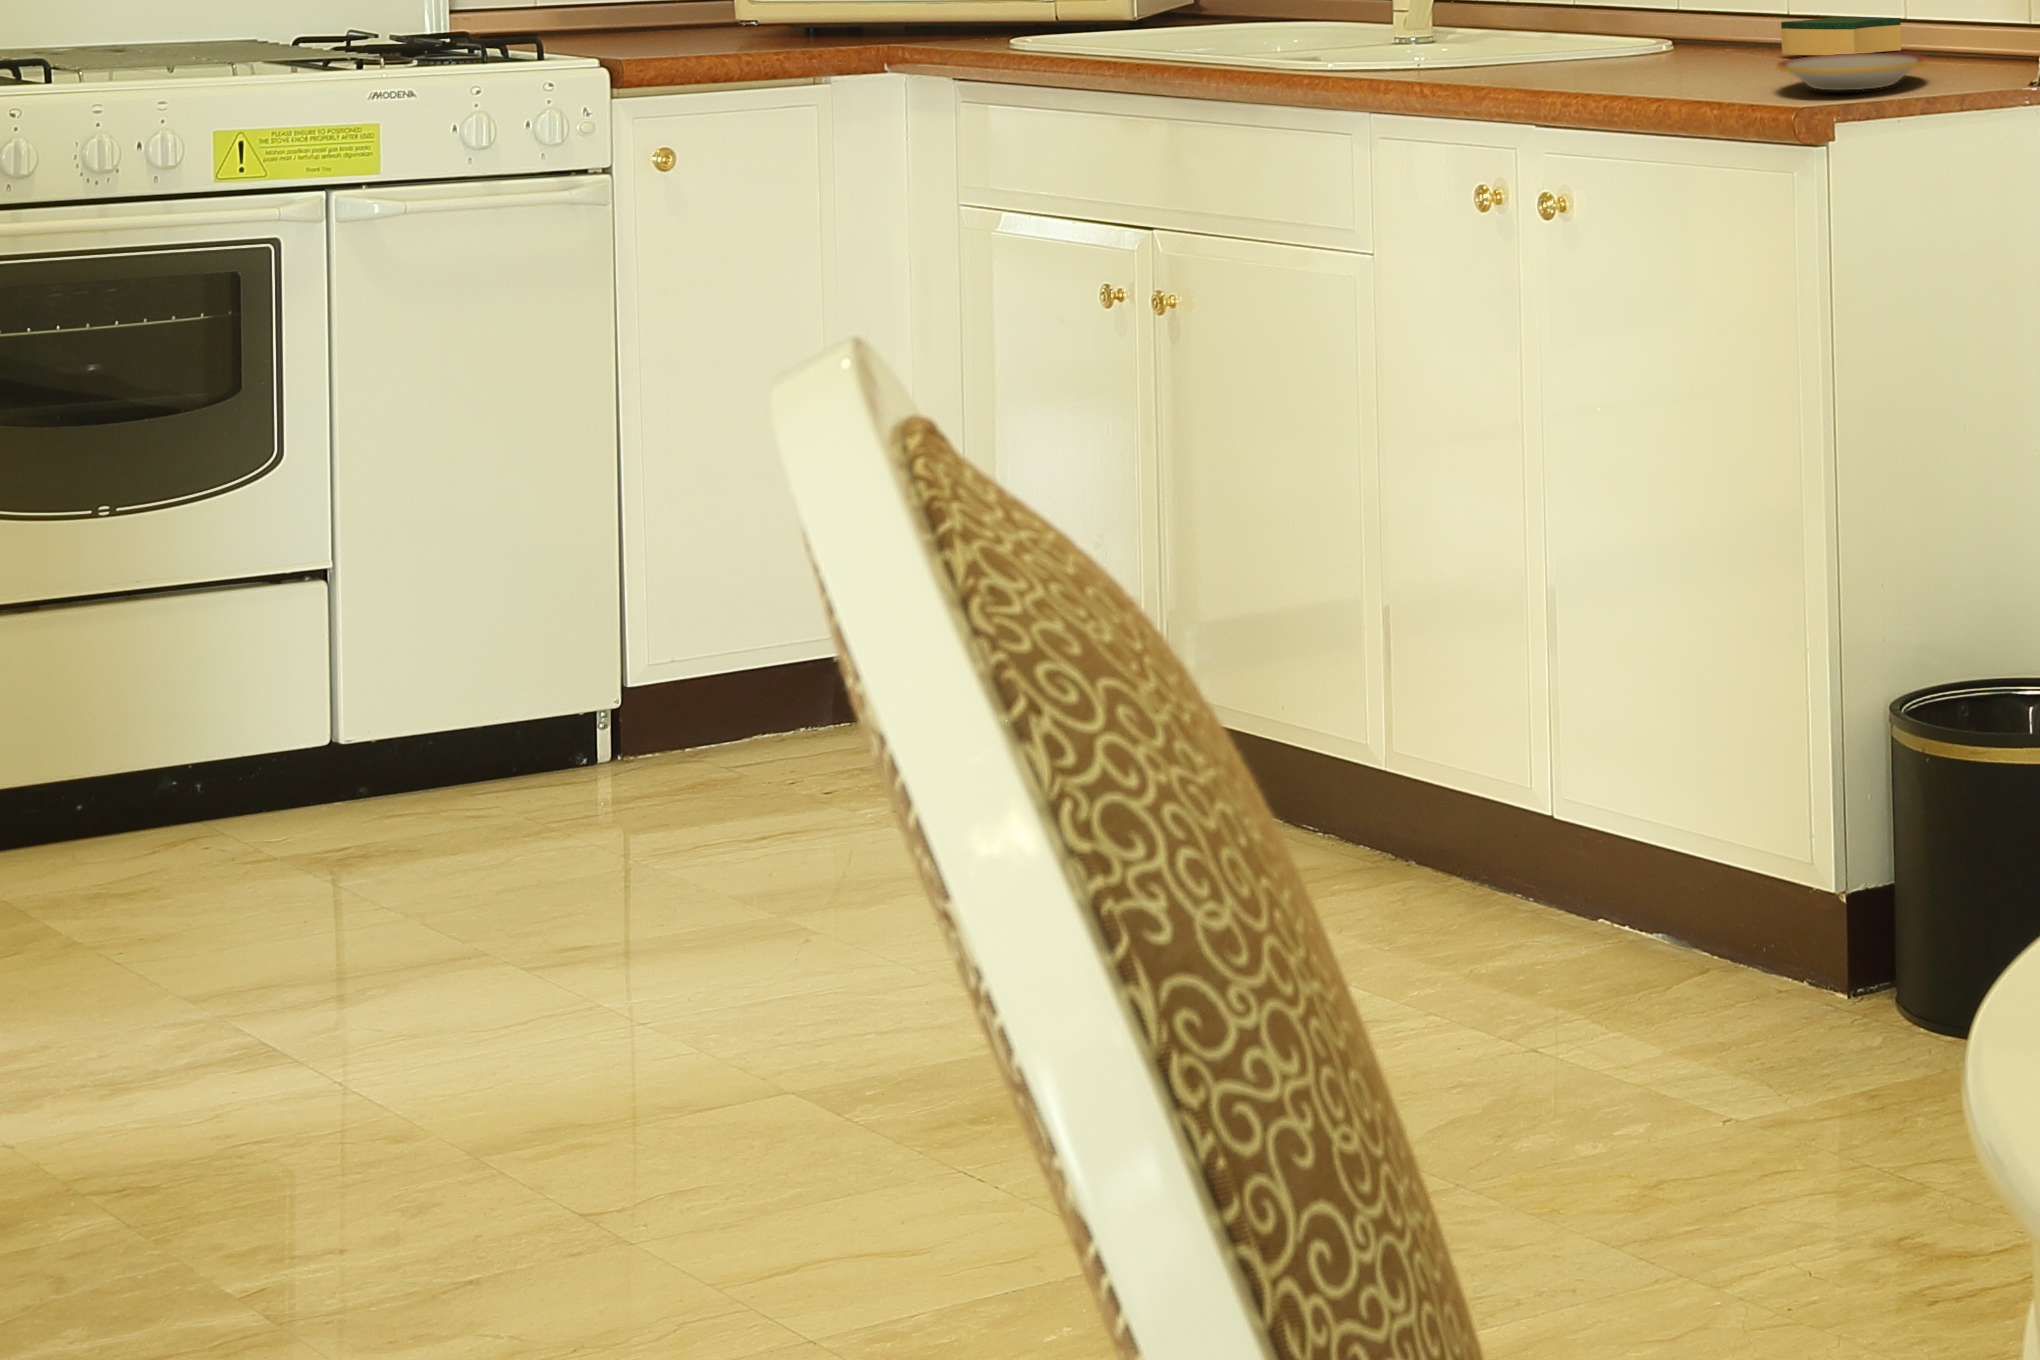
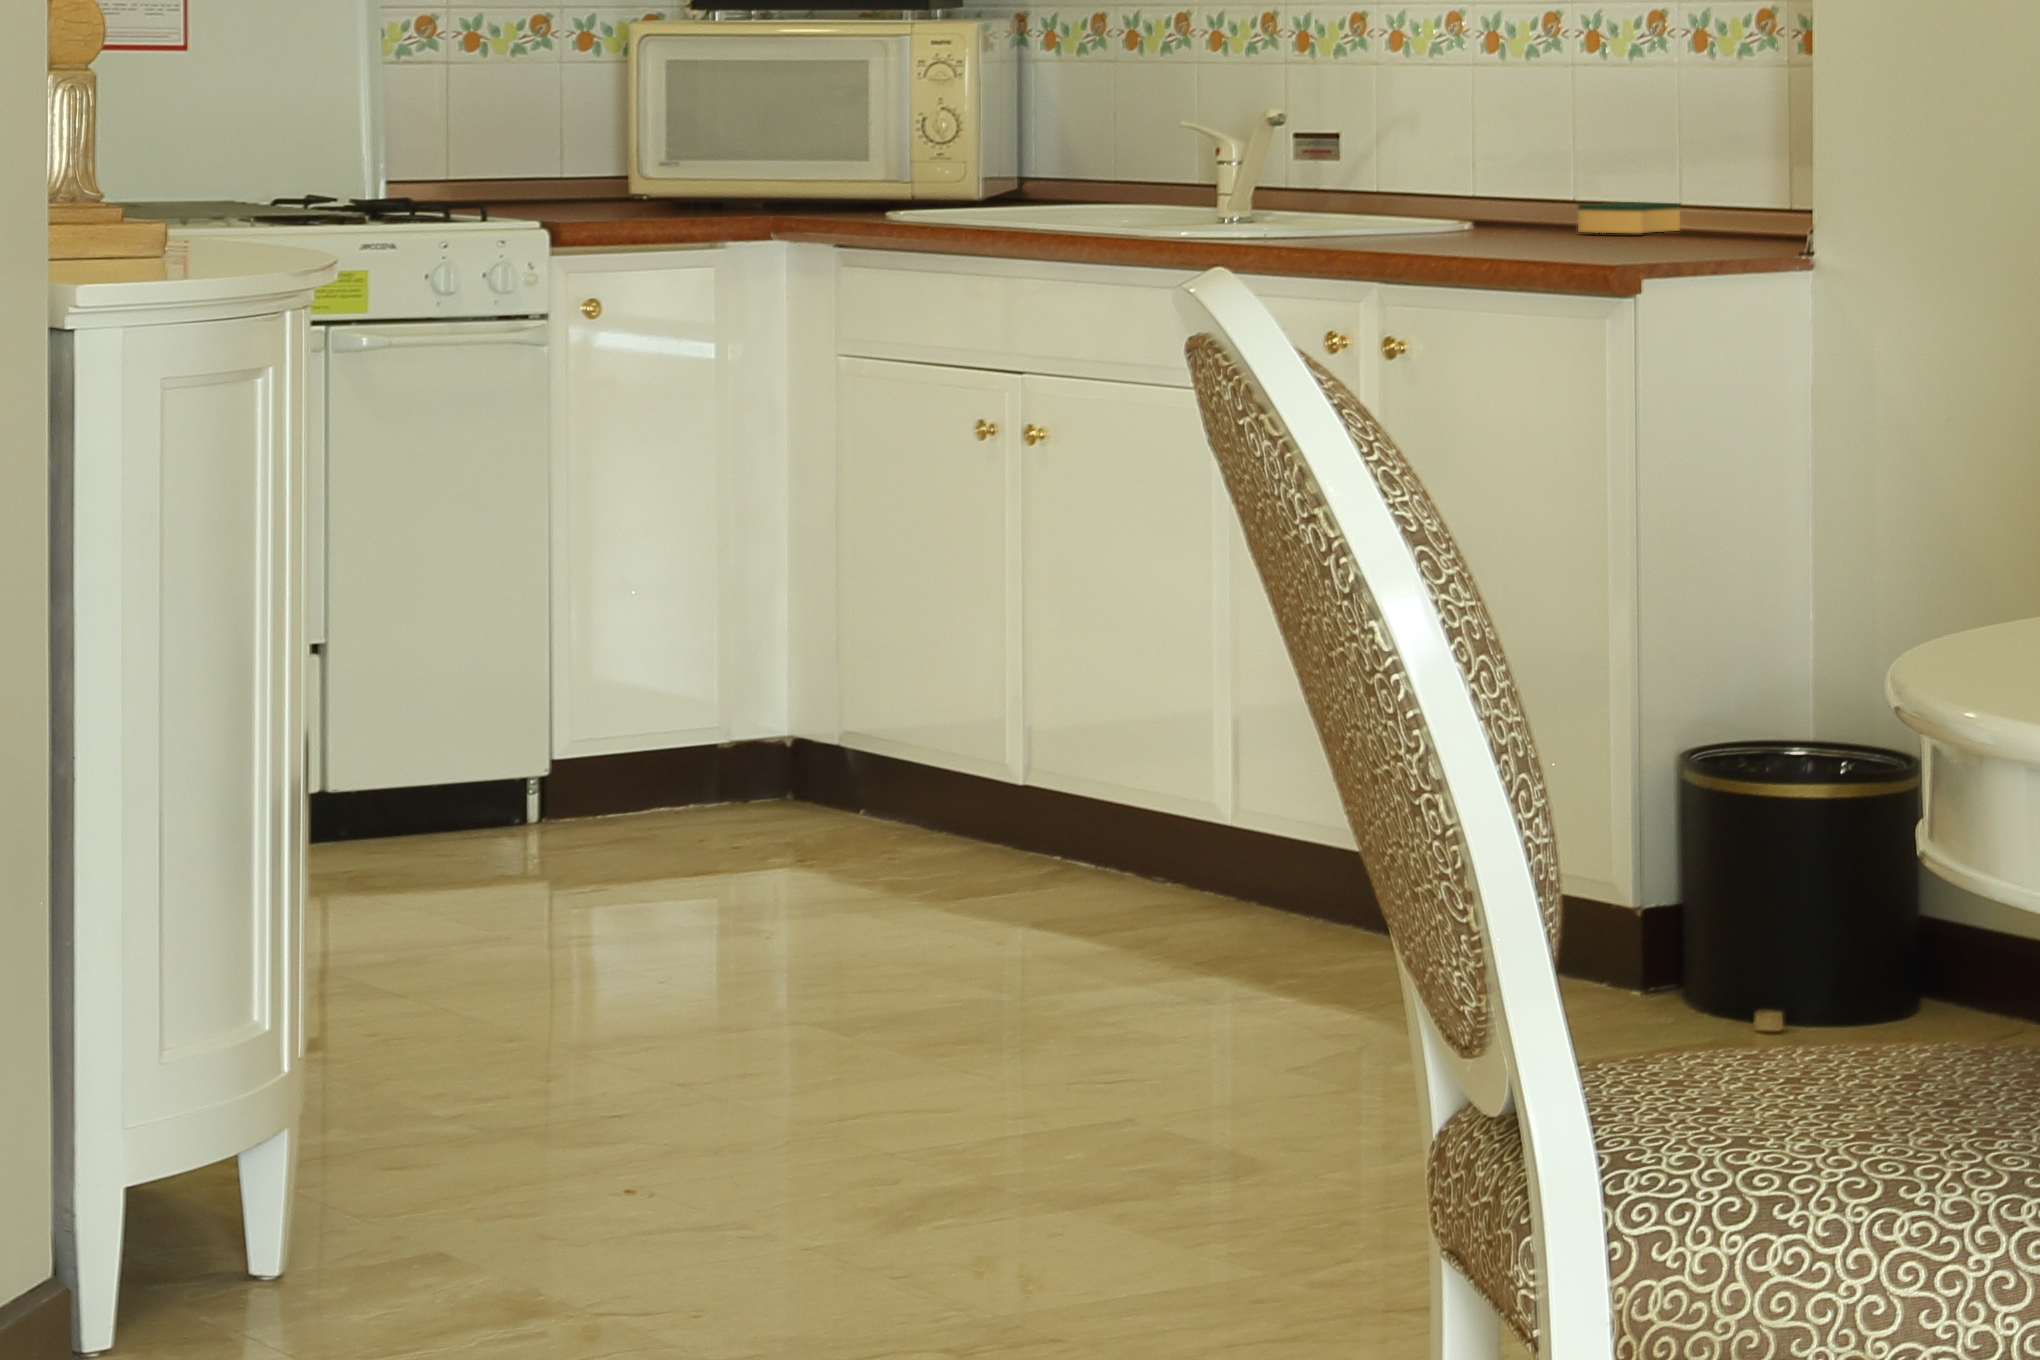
plate: present [1777,53,1927,90] -> none [1588,229,1714,256]

